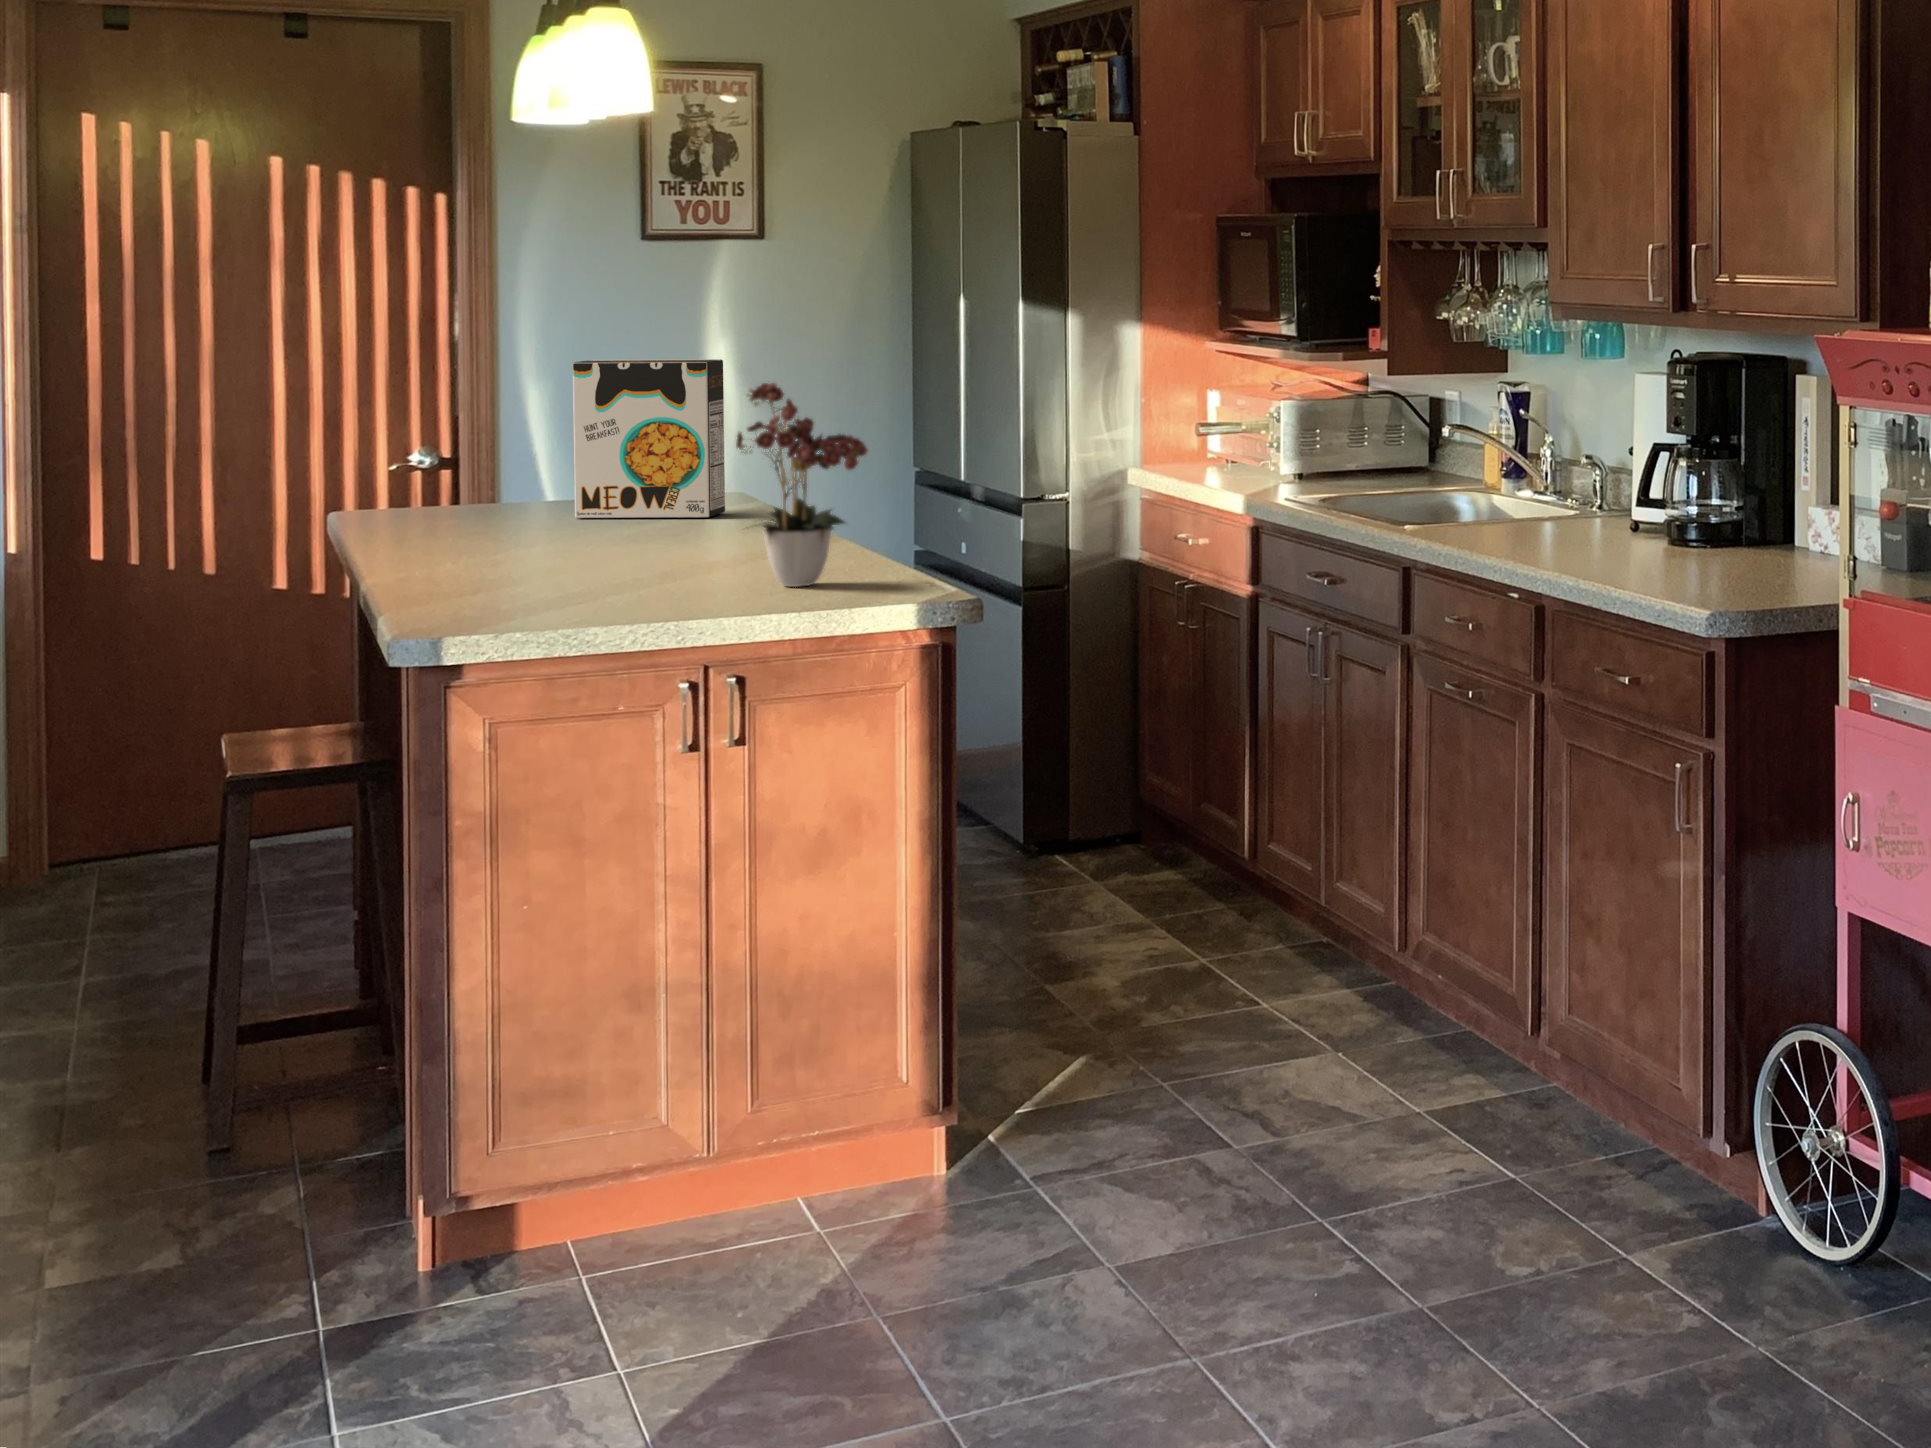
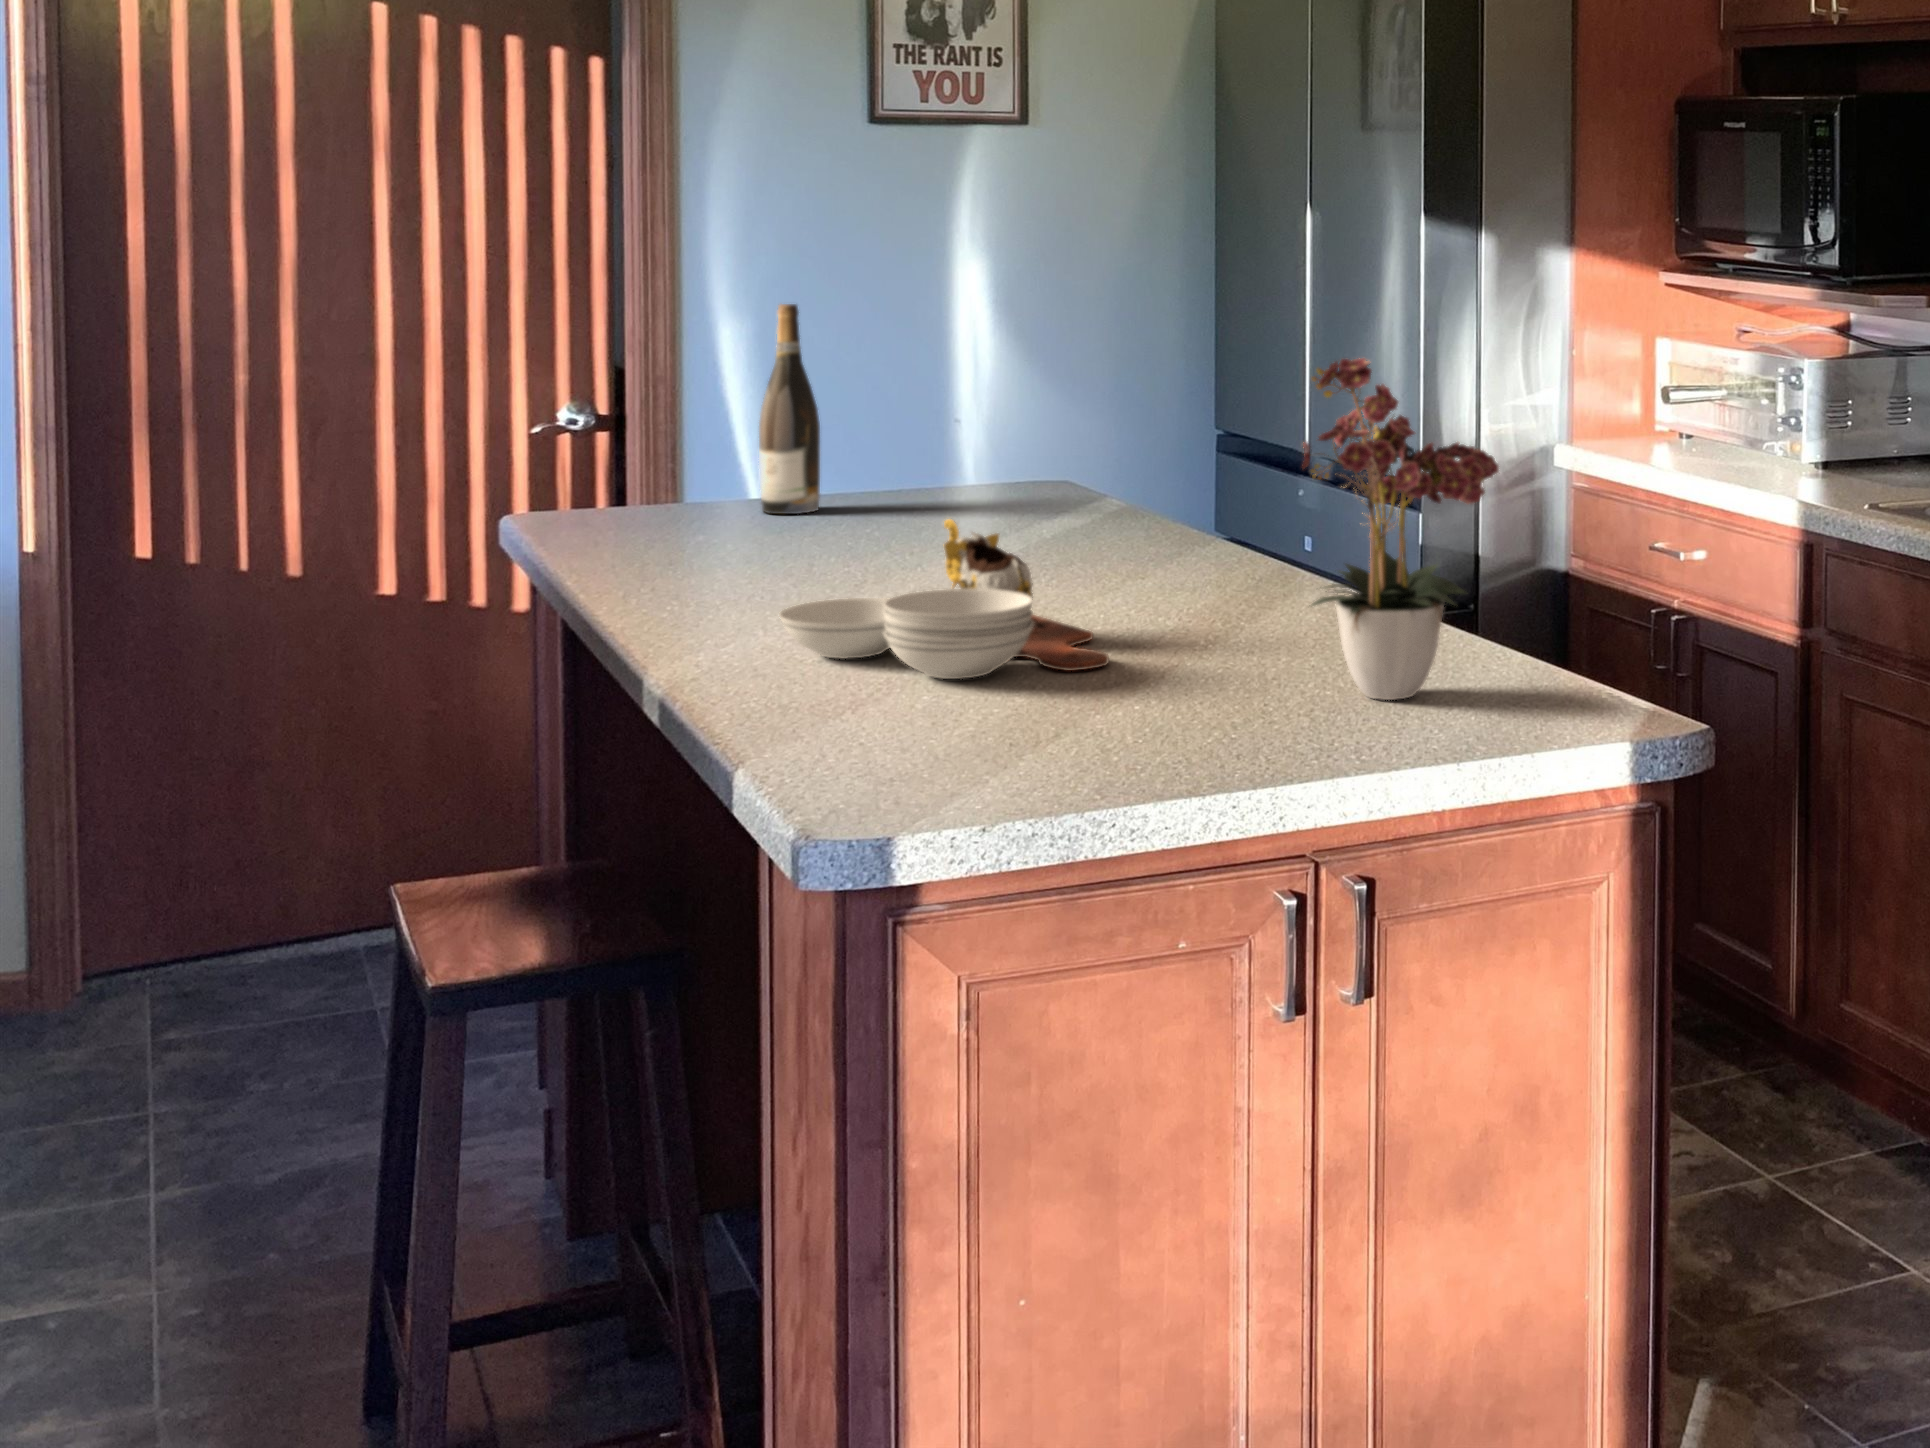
cereal box: present [573,359,725,518] -> none [878,297,1094,535]
wine bottle: none [505,366,548,509] -> present [759,304,820,514]
cutting board: none [446,491,650,581] -> present [779,519,1109,679]

